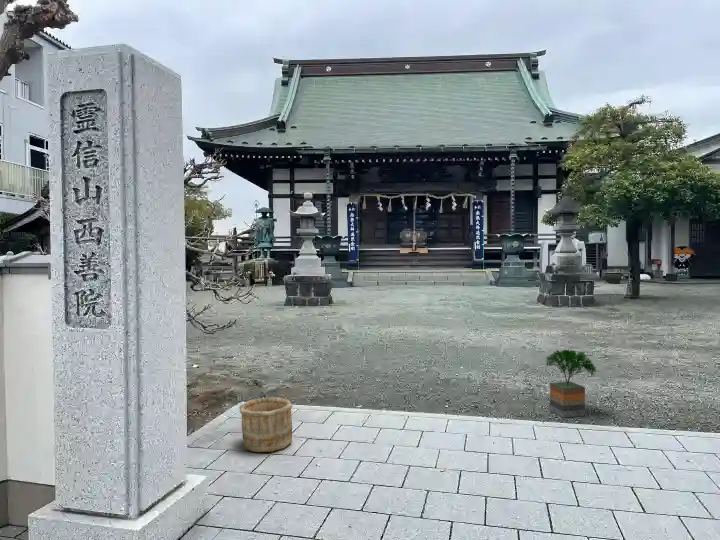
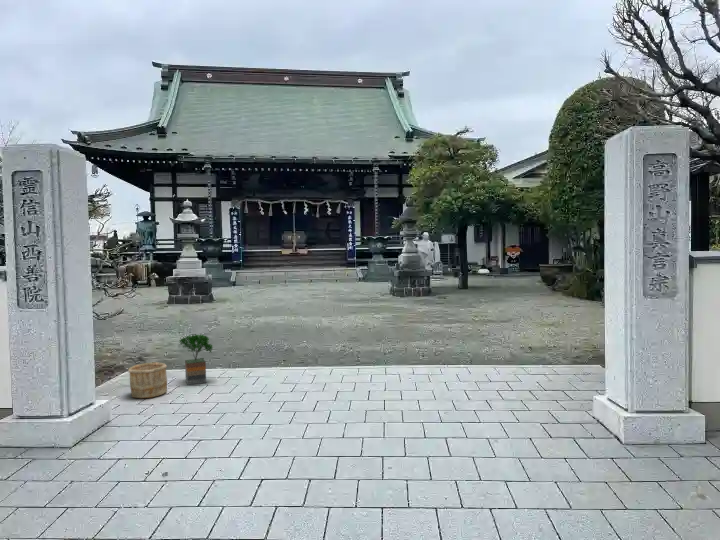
potted tree: present [546,350,596,418] -> present [179,334,212,385]

